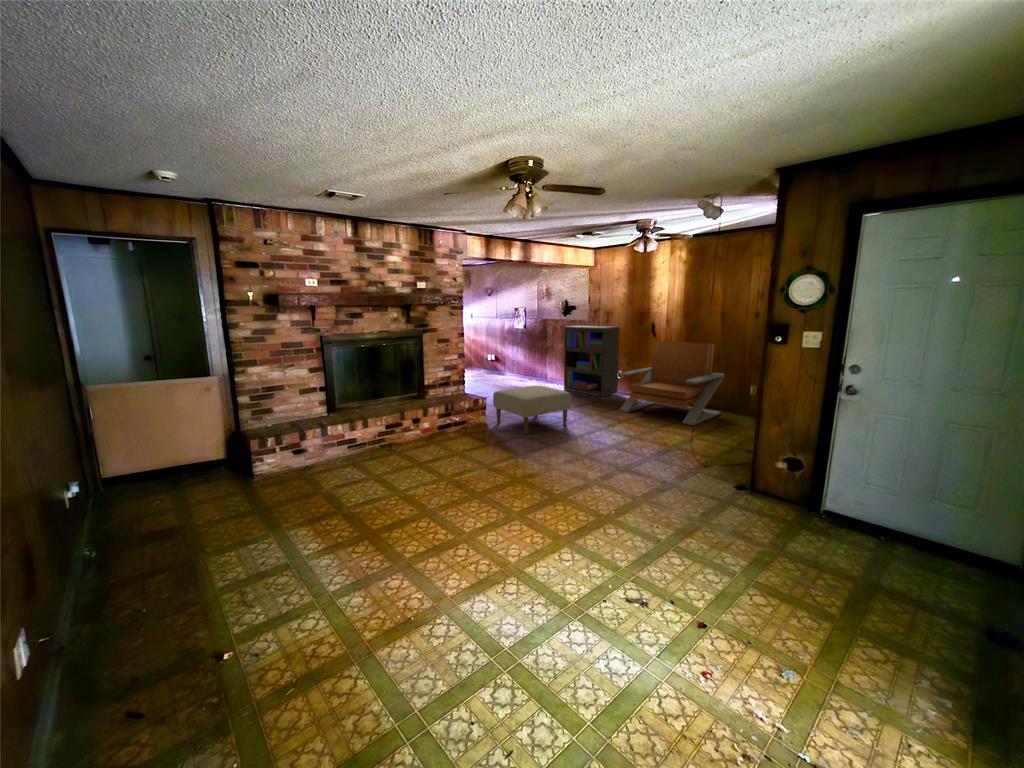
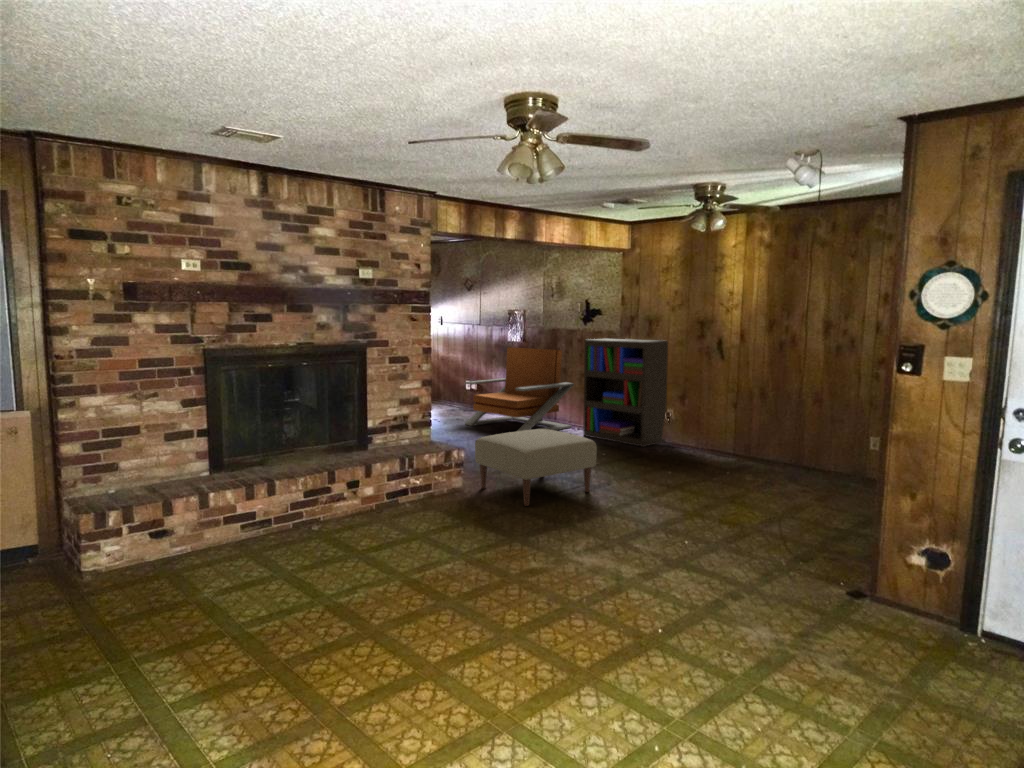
lounge chair: present [620,341,725,425] -> present [465,347,574,431]

